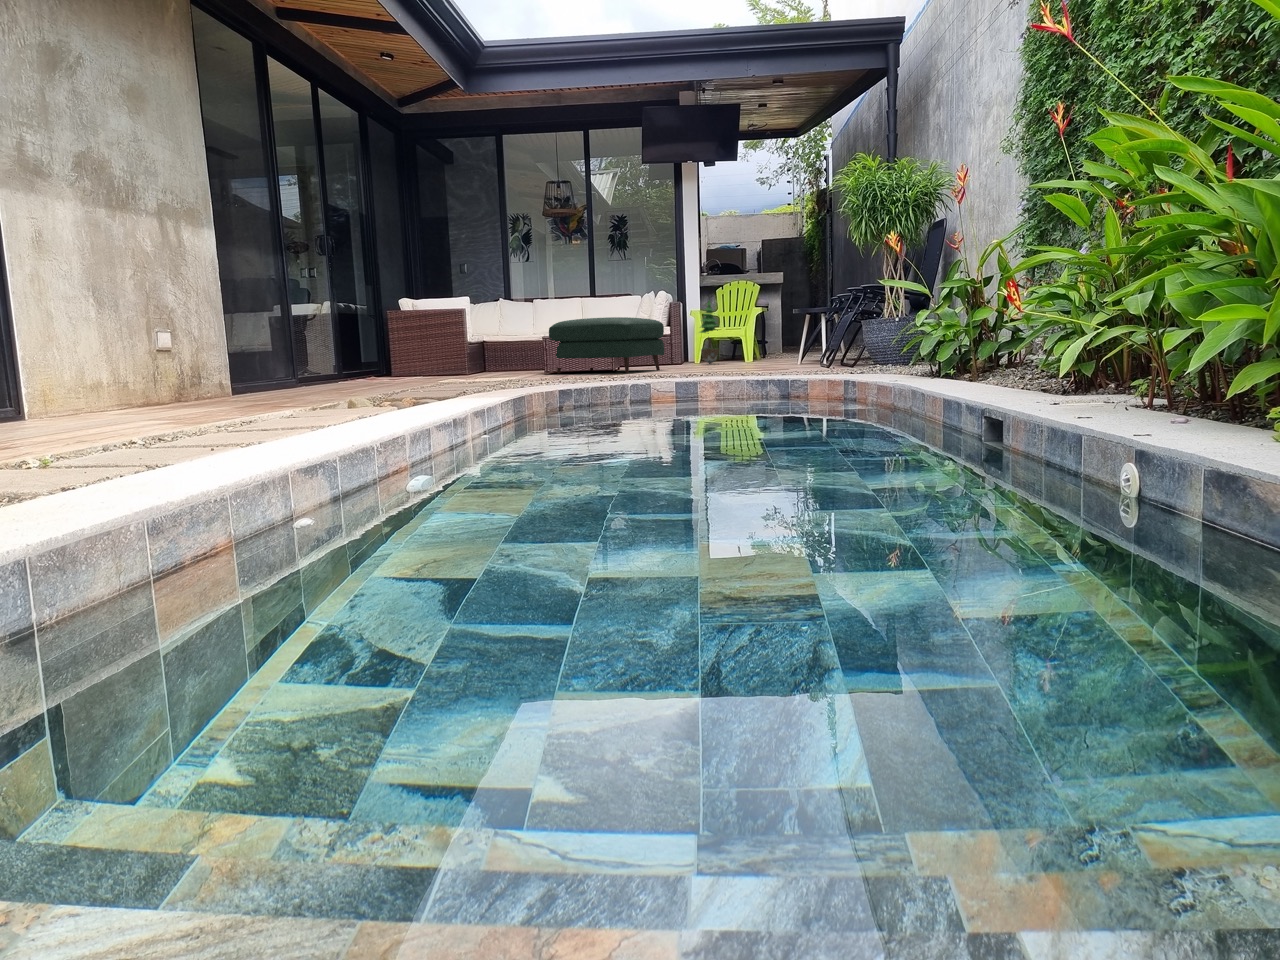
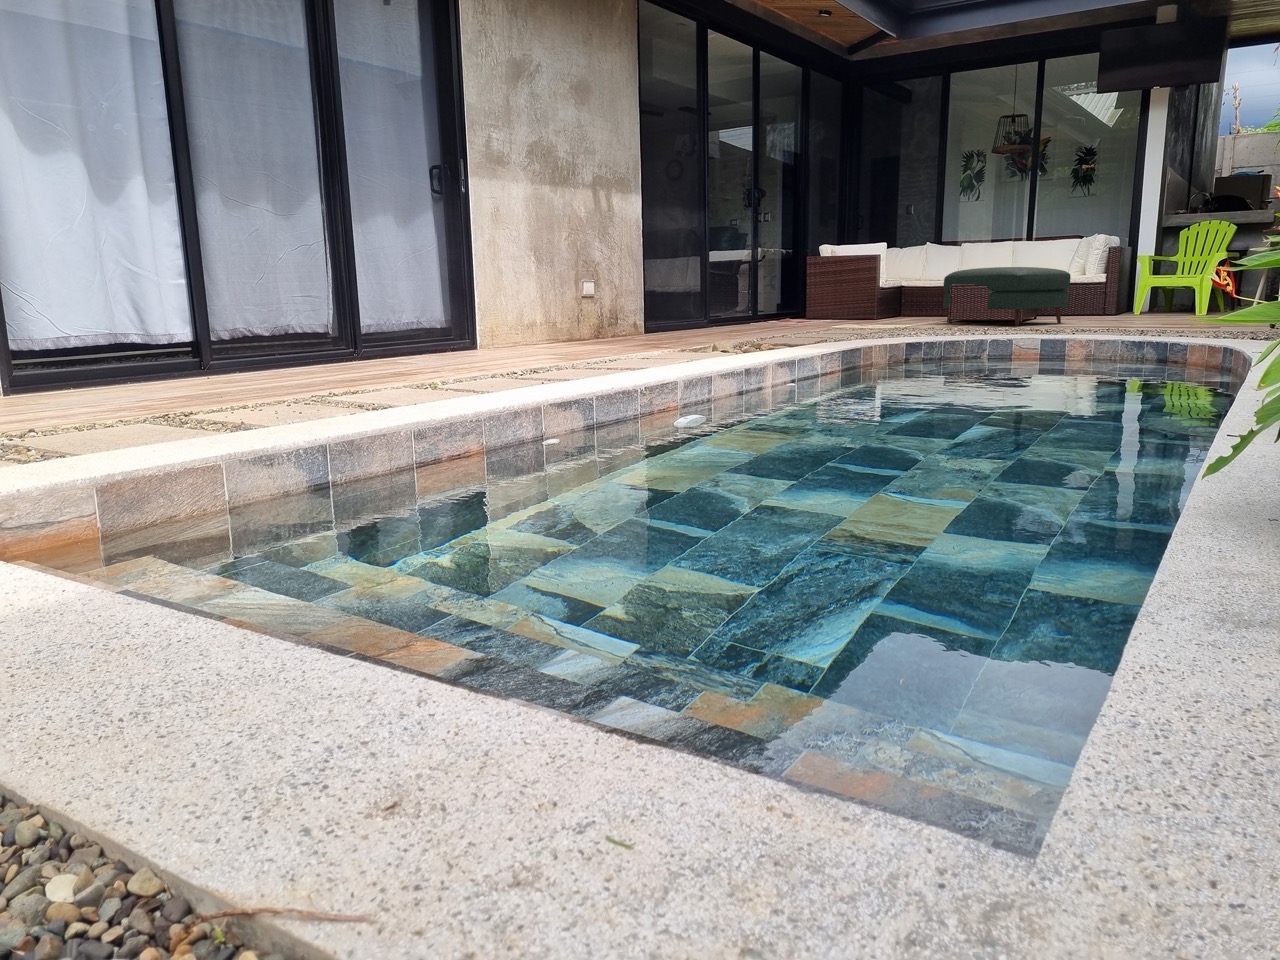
potted tree: present [700,301,719,364] -> none [1126,246,1155,318]

